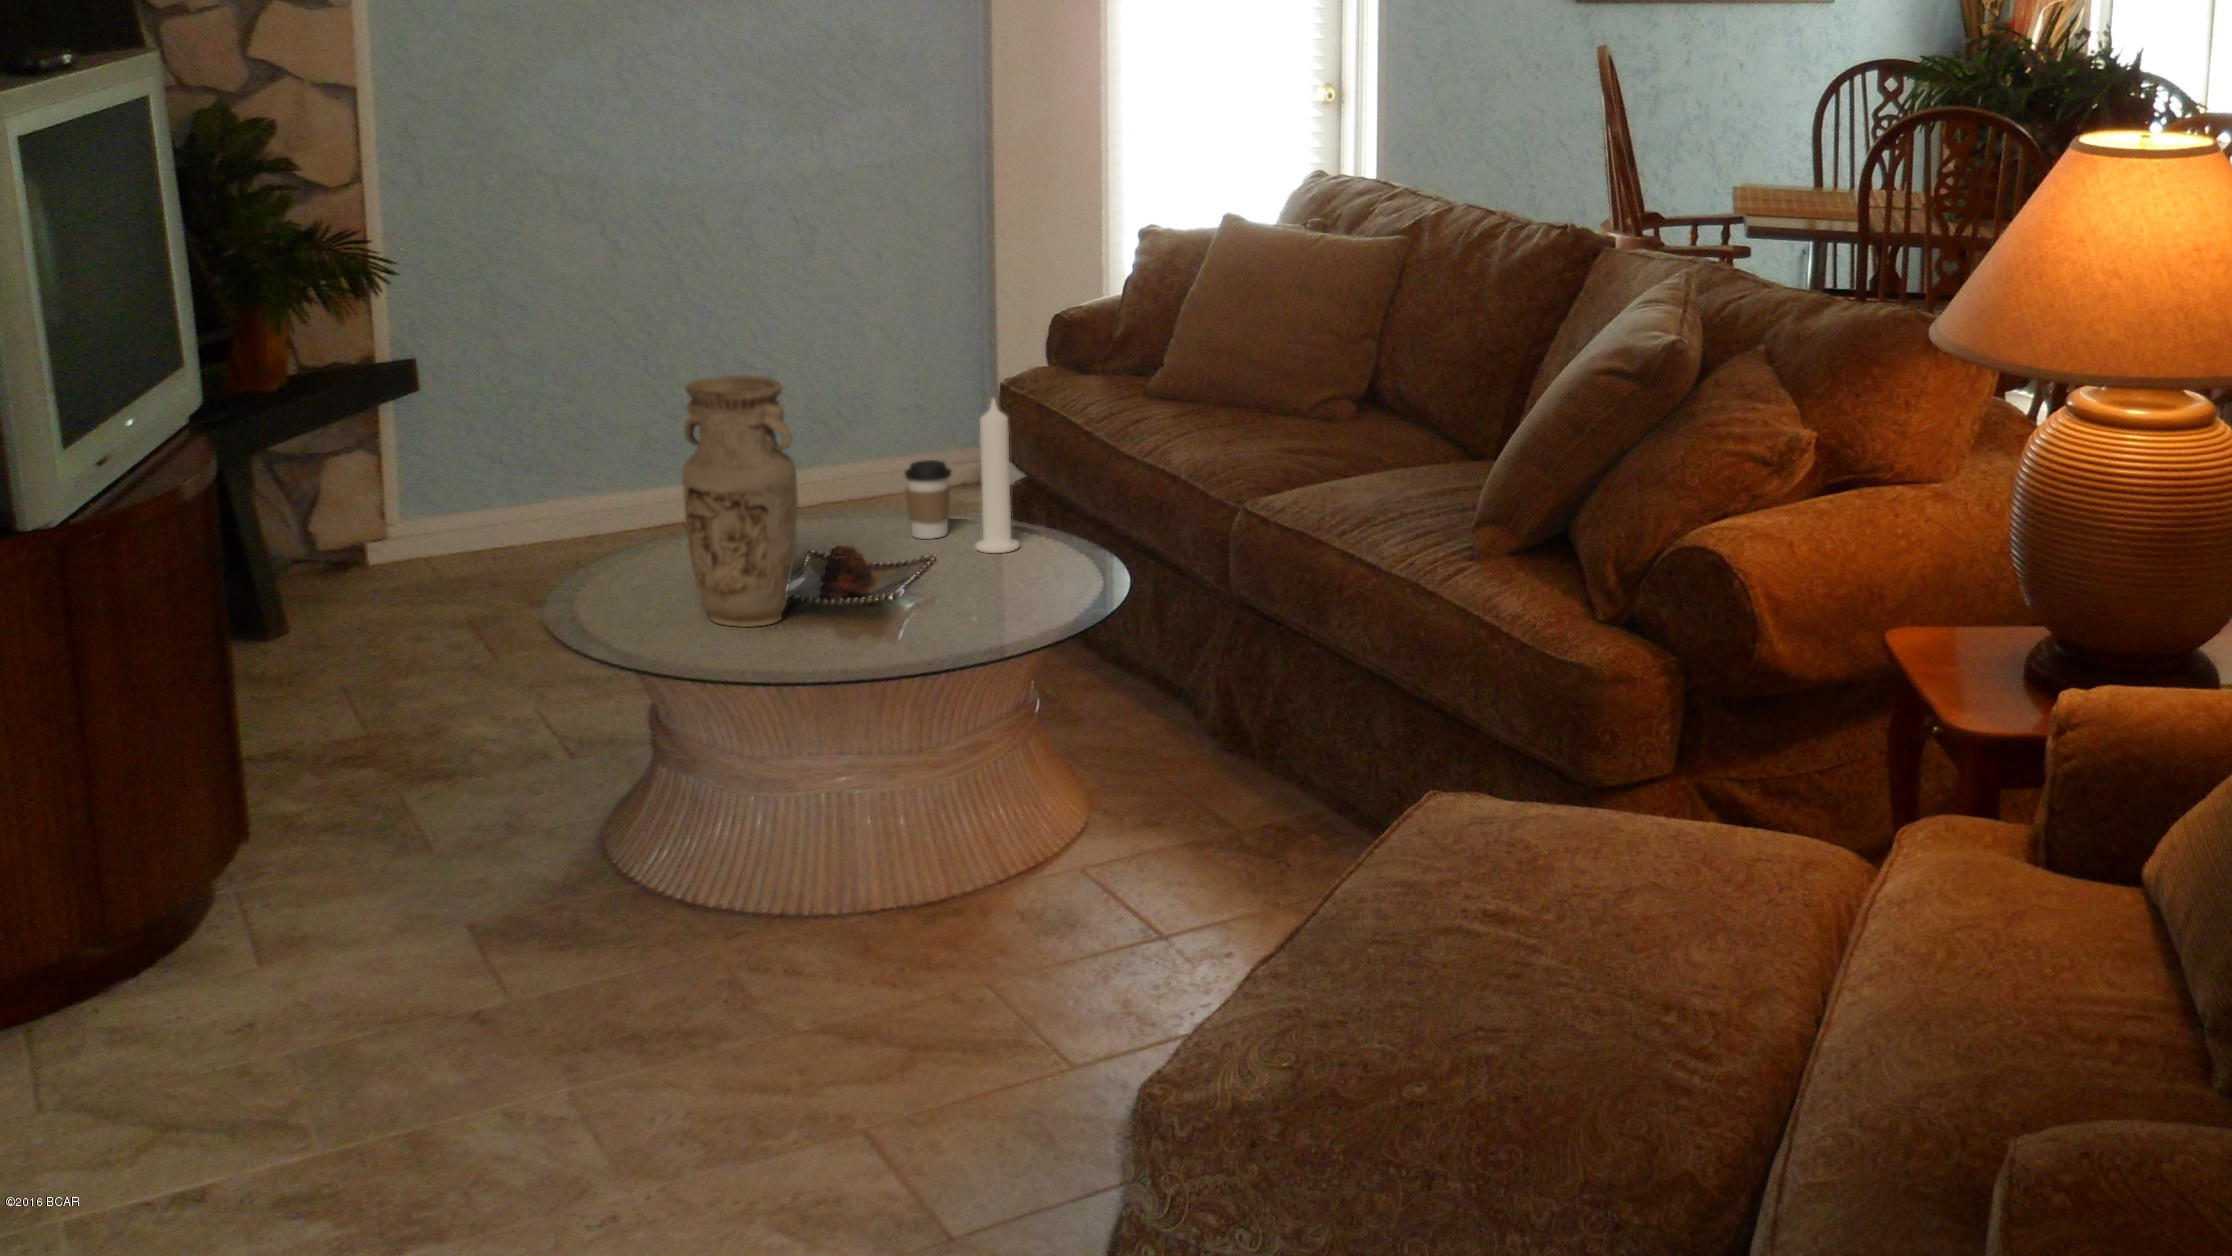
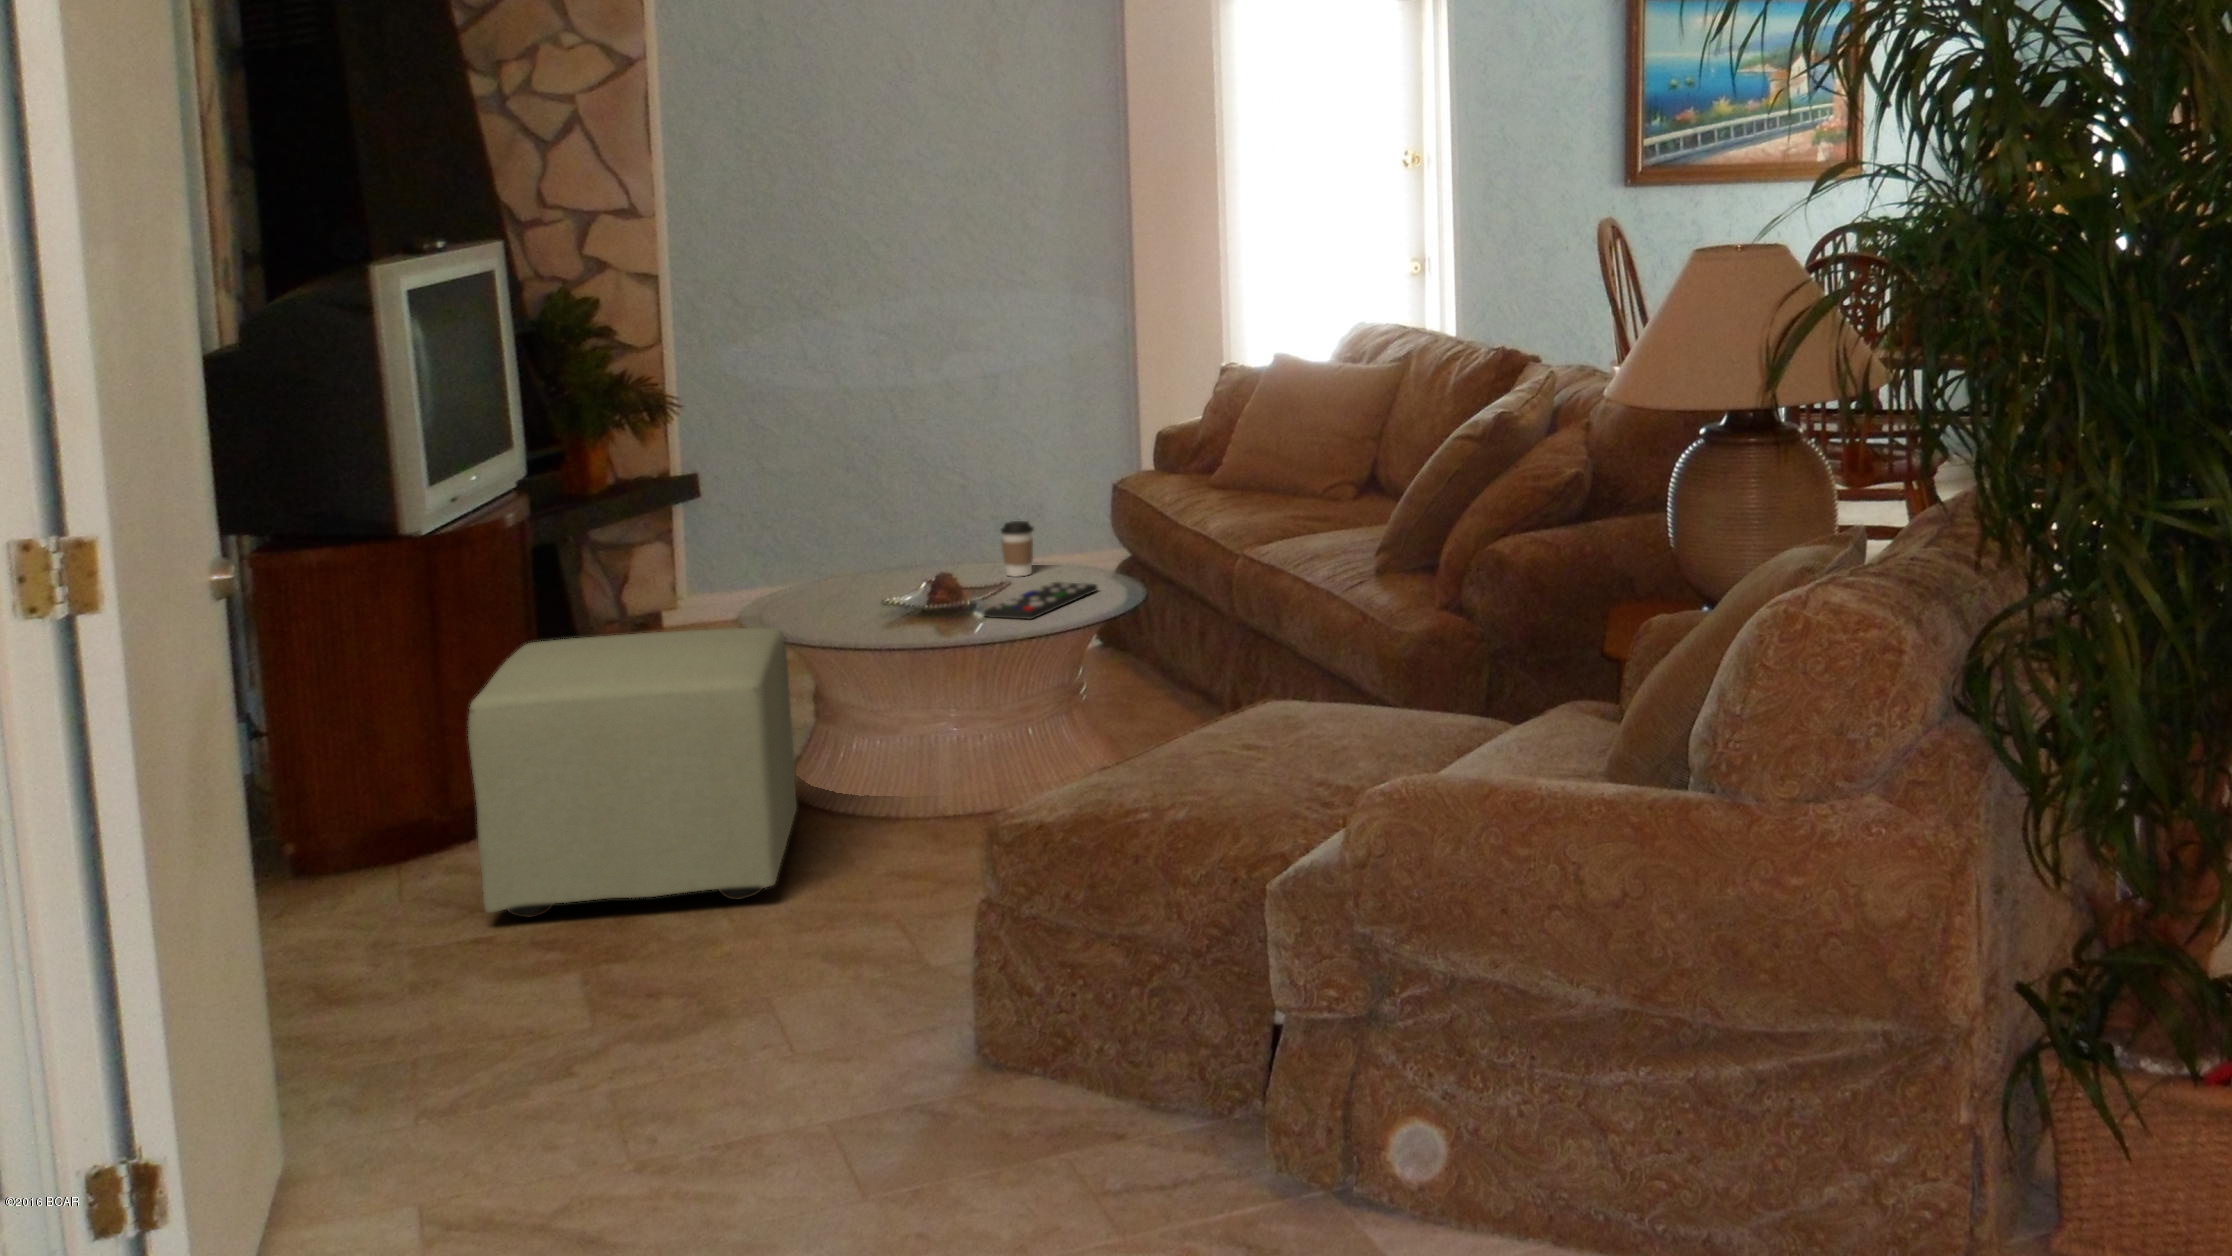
vase: present [682,375,798,627] -> none [827,451,904,623]
candle: present [975,399,1019,553] -> none [1046,472,1078,584]
remote control: none [914,553,1058,621] -> present [984,582,1098,620]
ottoman: none [153,643,650,1125] -> present [468,628,797,918]

